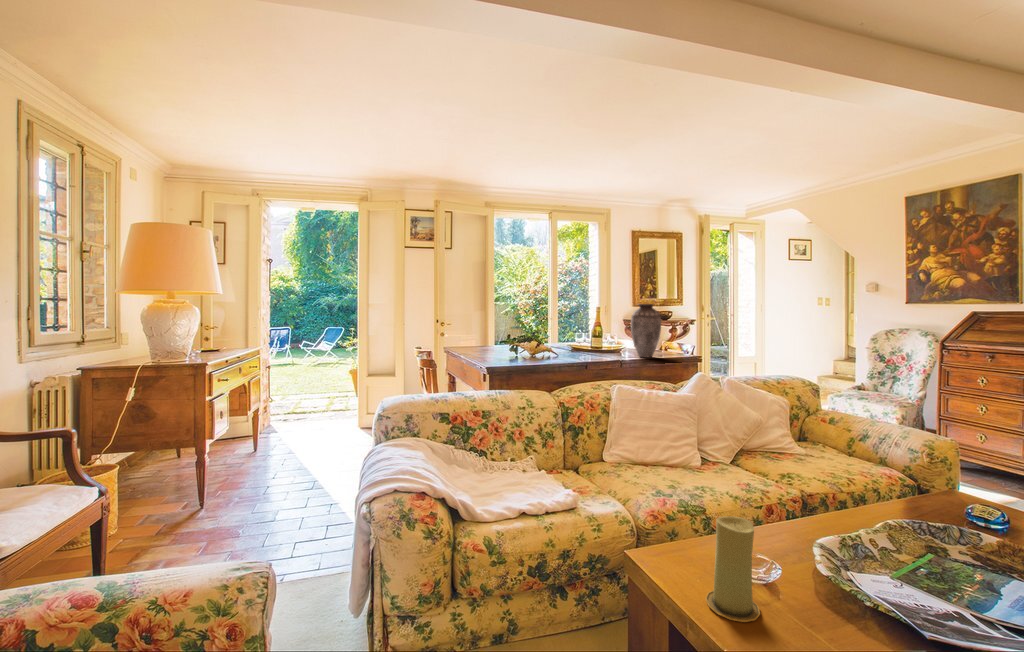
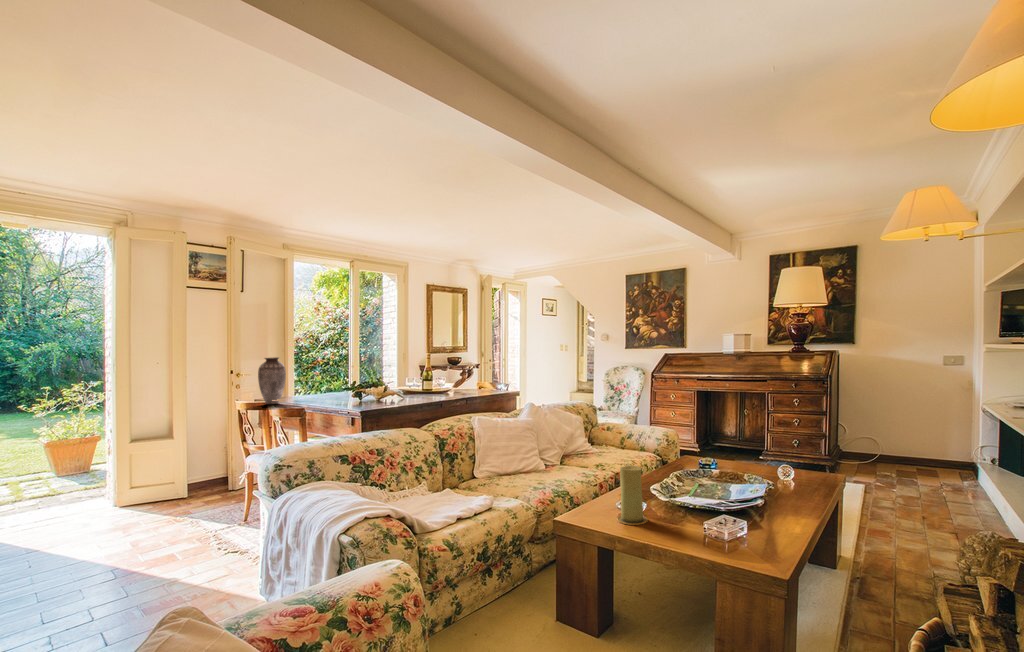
vase: present [631,304,661,357] -> present [258,357,286,404]

